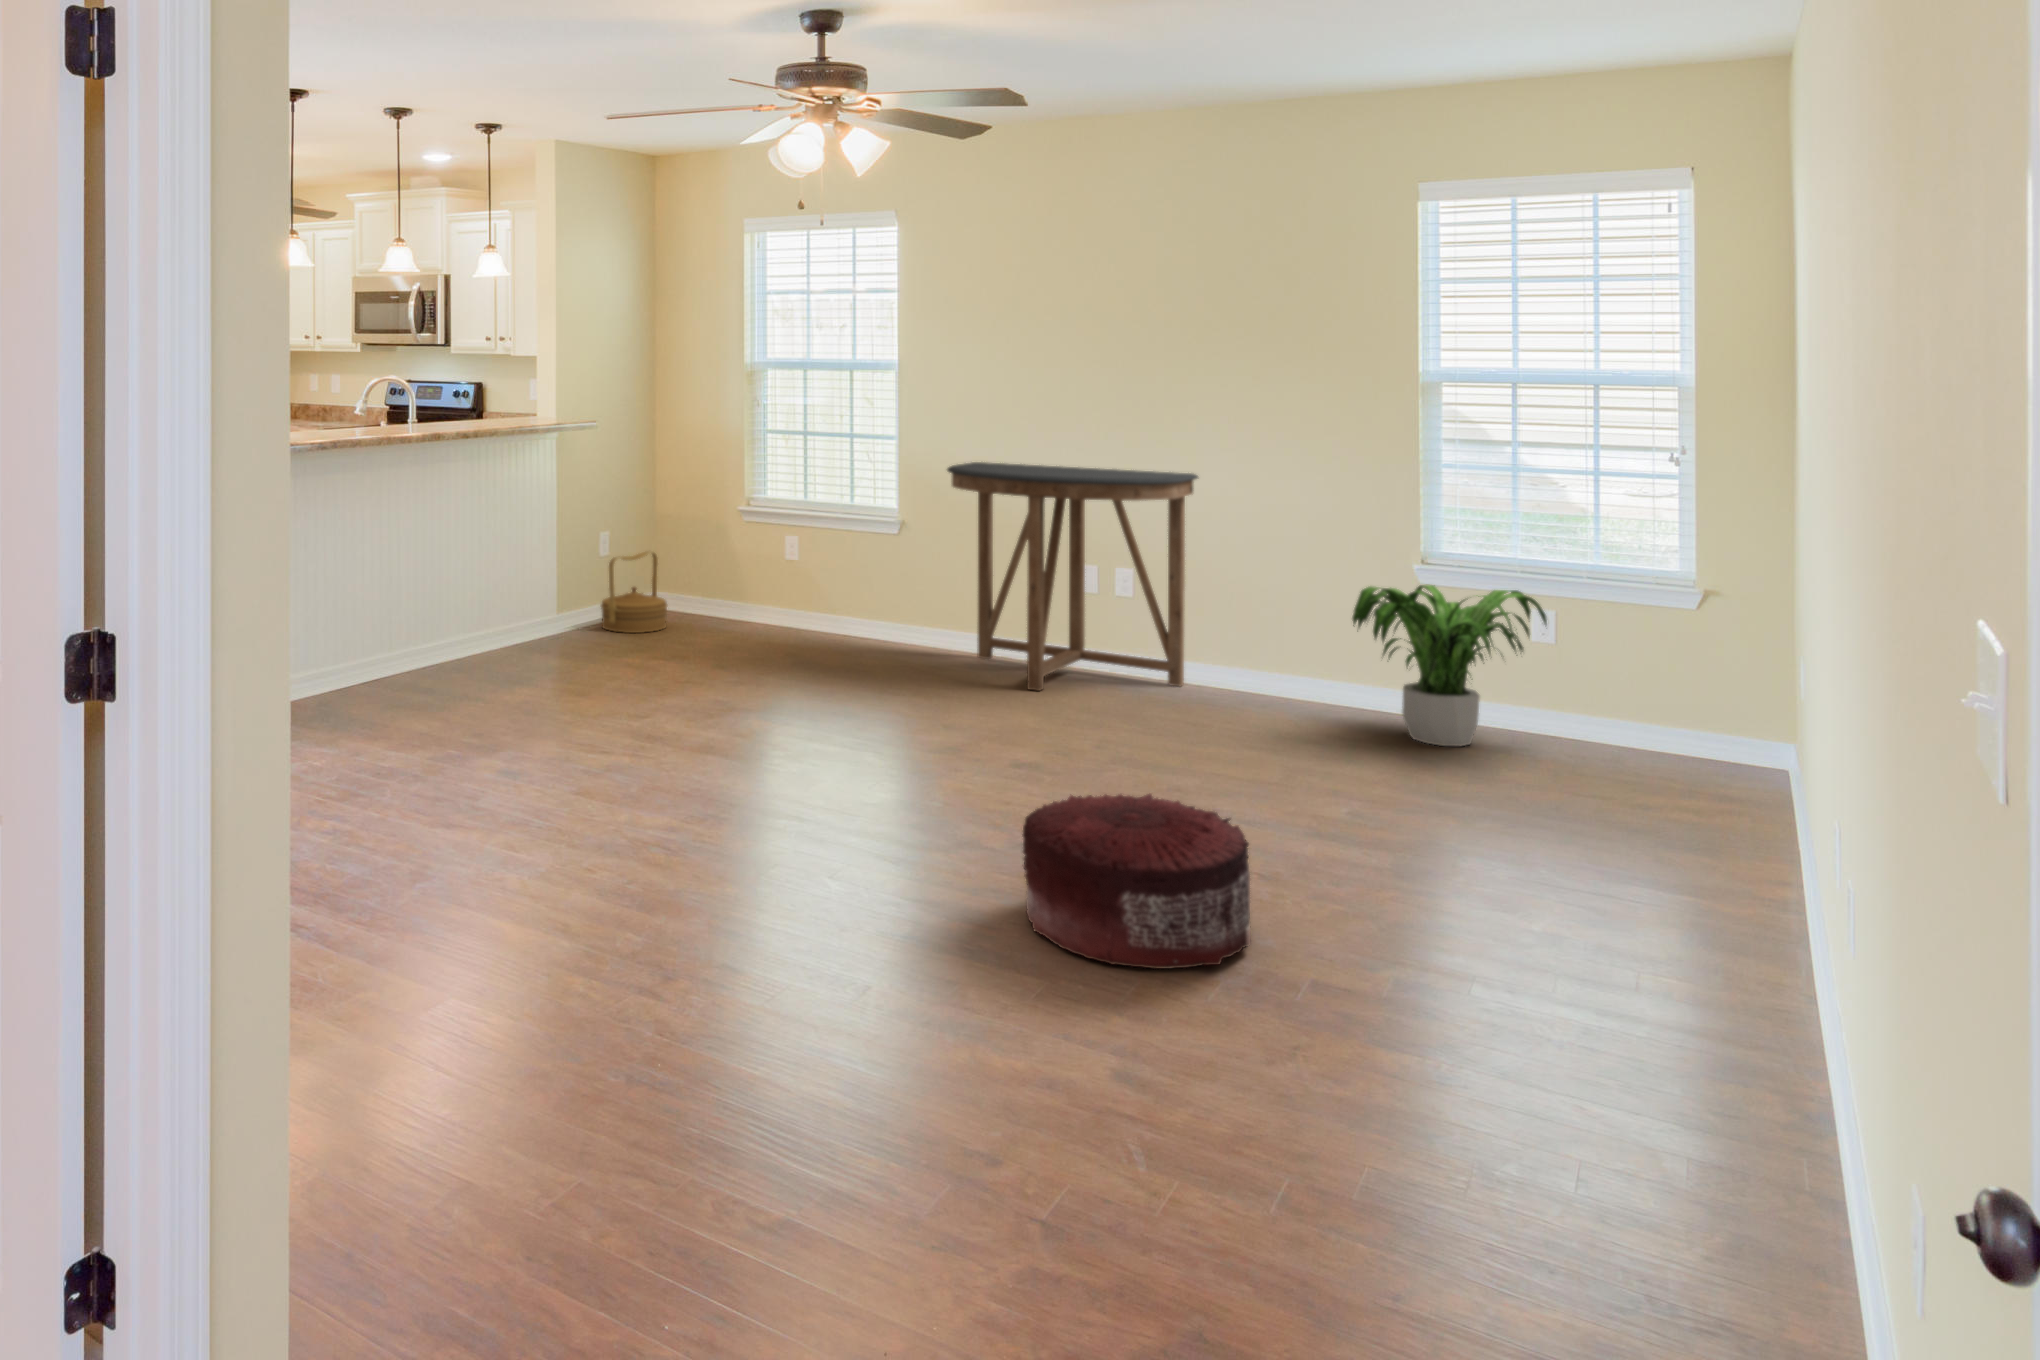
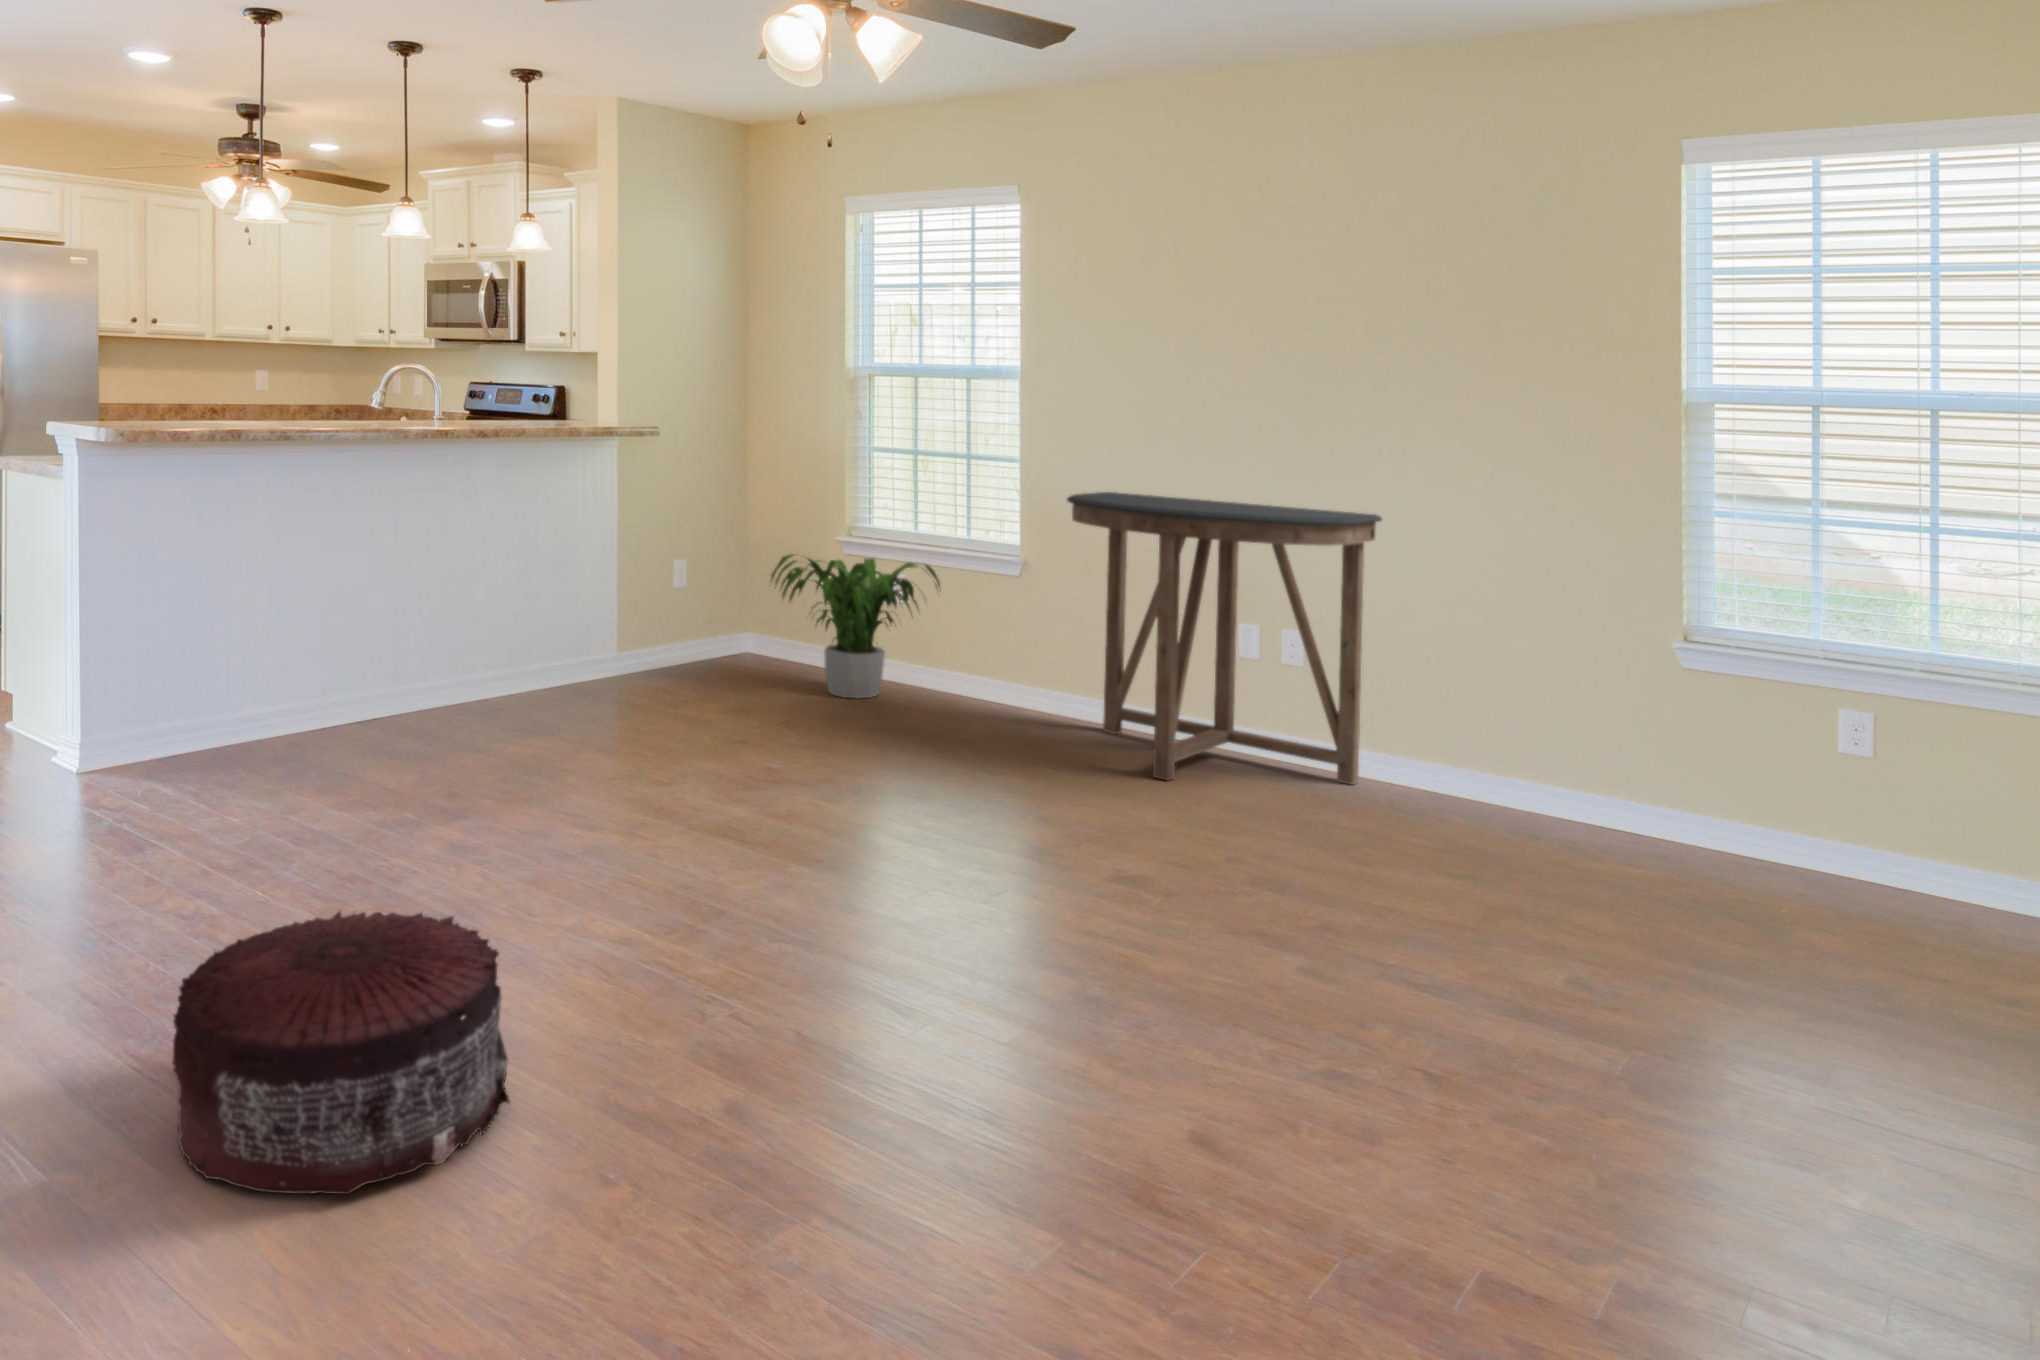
woven basket: present [601,551,667,633] -> none [670,583,748,679]
potted plant: present [1352,585,1547,746] -> present [771,554,941,698]
pouf: present [1023,794,1251,969] -> present [173,911,510,1195]

